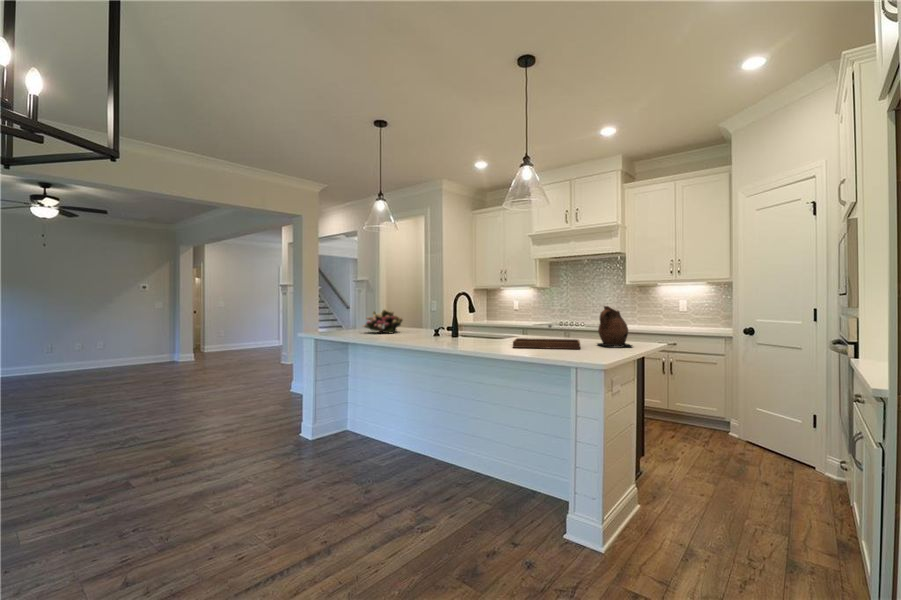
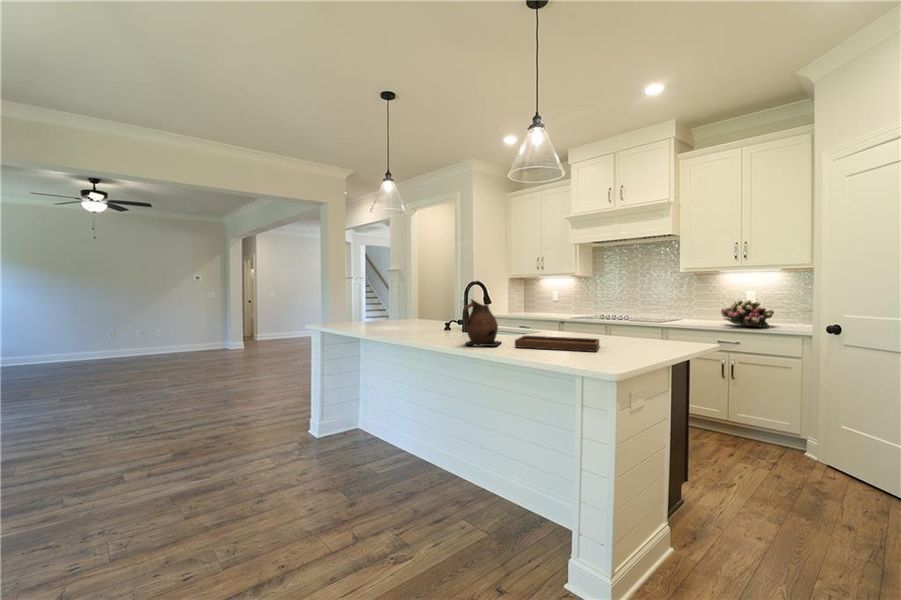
ceramic pitcher: present [597,306,632,347] -> present [463,299,501,346]
flower arrangement: present [363,309,402,333] -> present [721,300,774,328]

